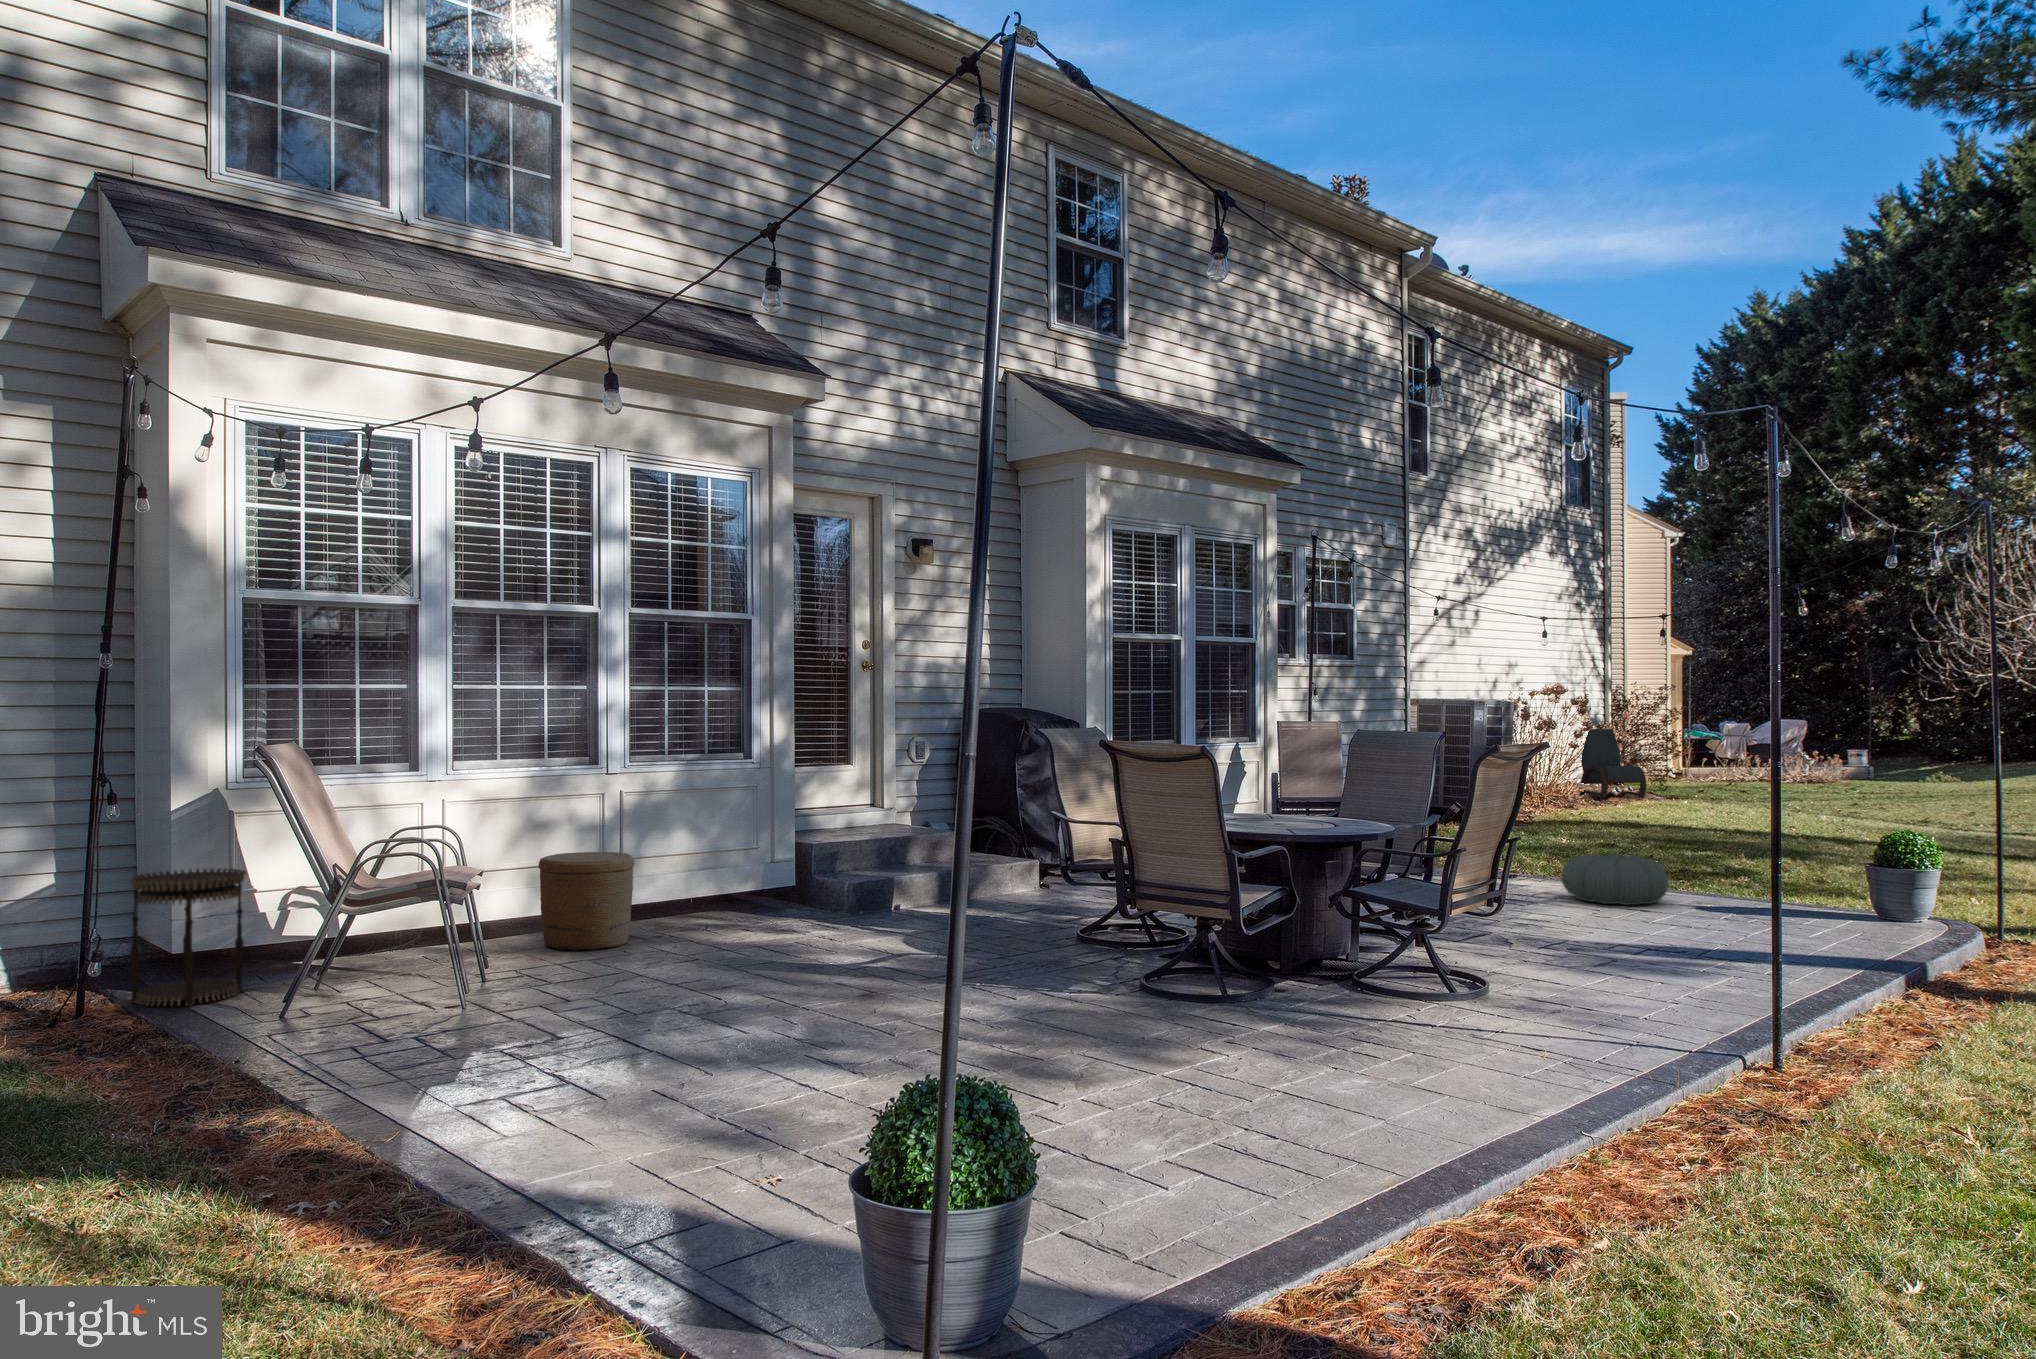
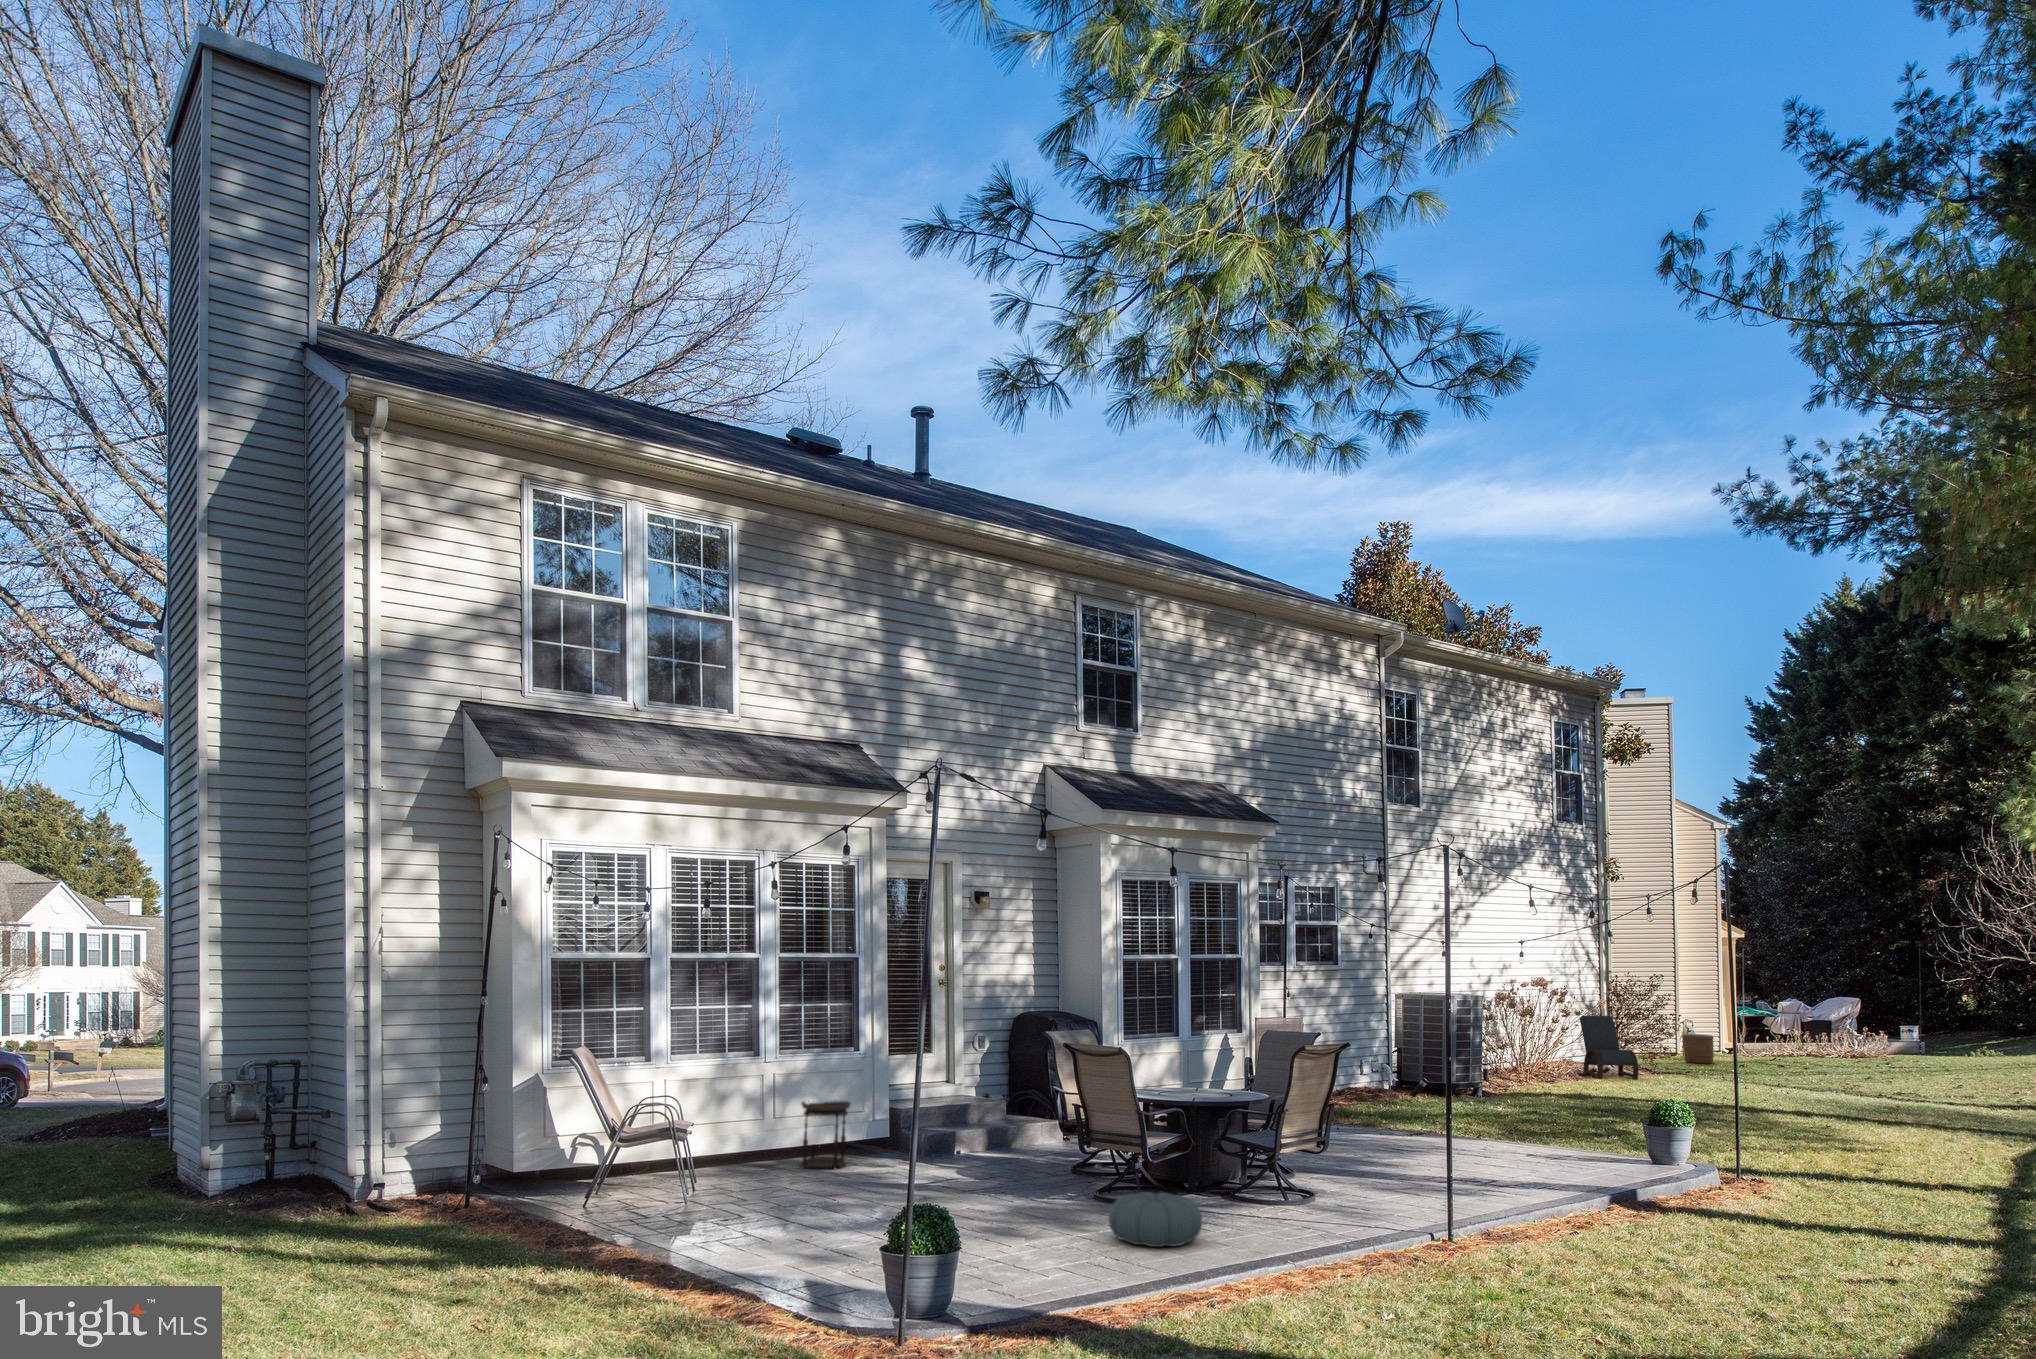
woven basket: present [539,852,634,951] -> present [1682,1034,1714,1064]
pouf: present [1561,854,1668,905] -> present [1109,1192,1202,1247]
side table: present [129,868,247,1007] -> present [801,1101,851,1169]

